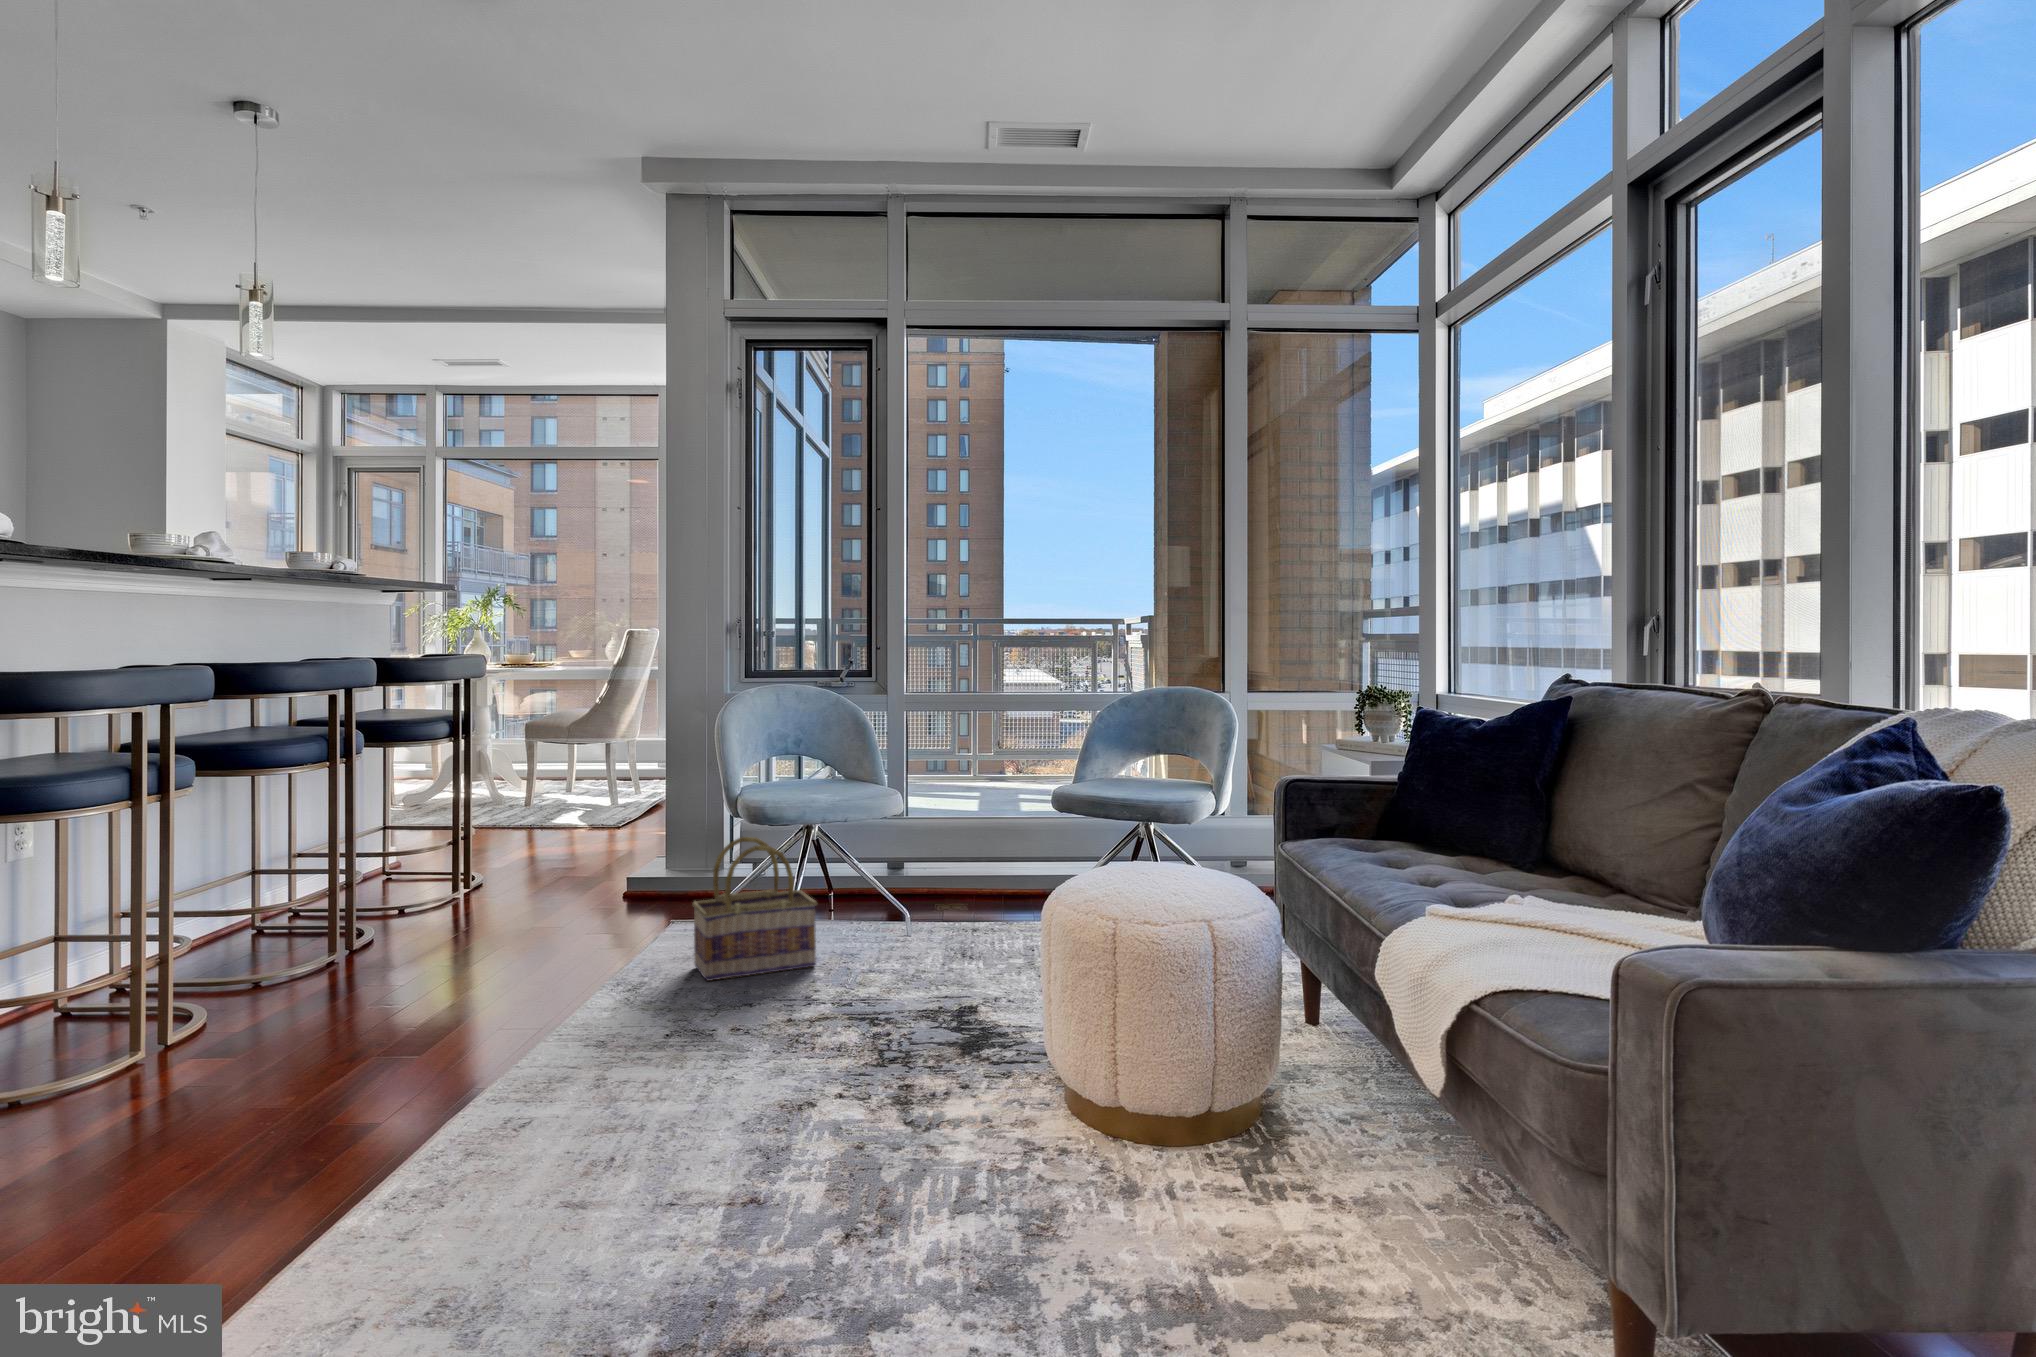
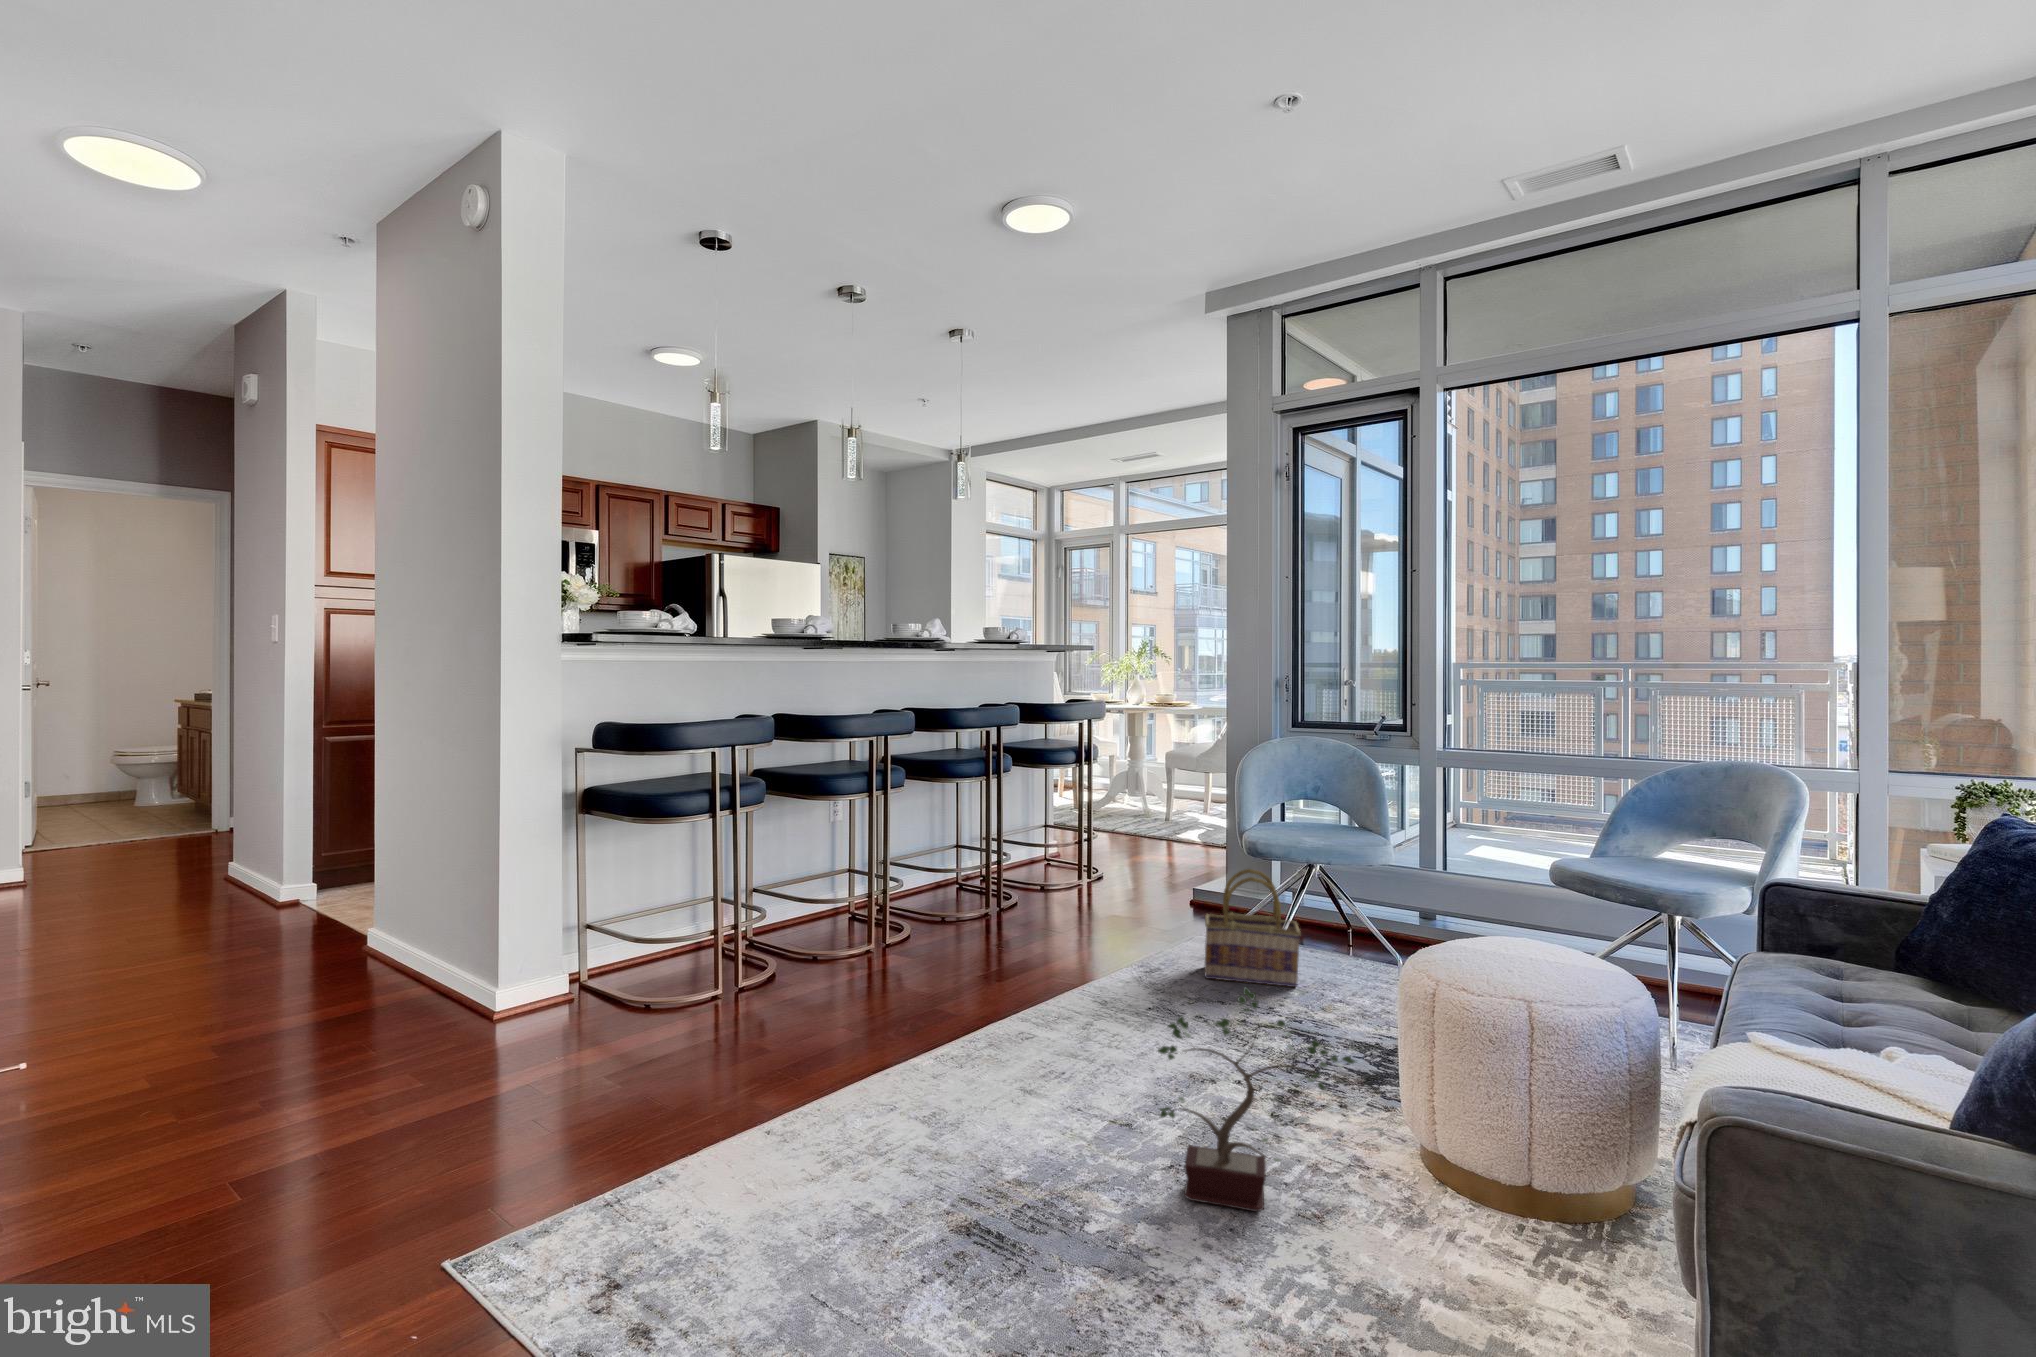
potted plant: none [841,969,1089,1270] -> present [1158,987,1355,1212]

